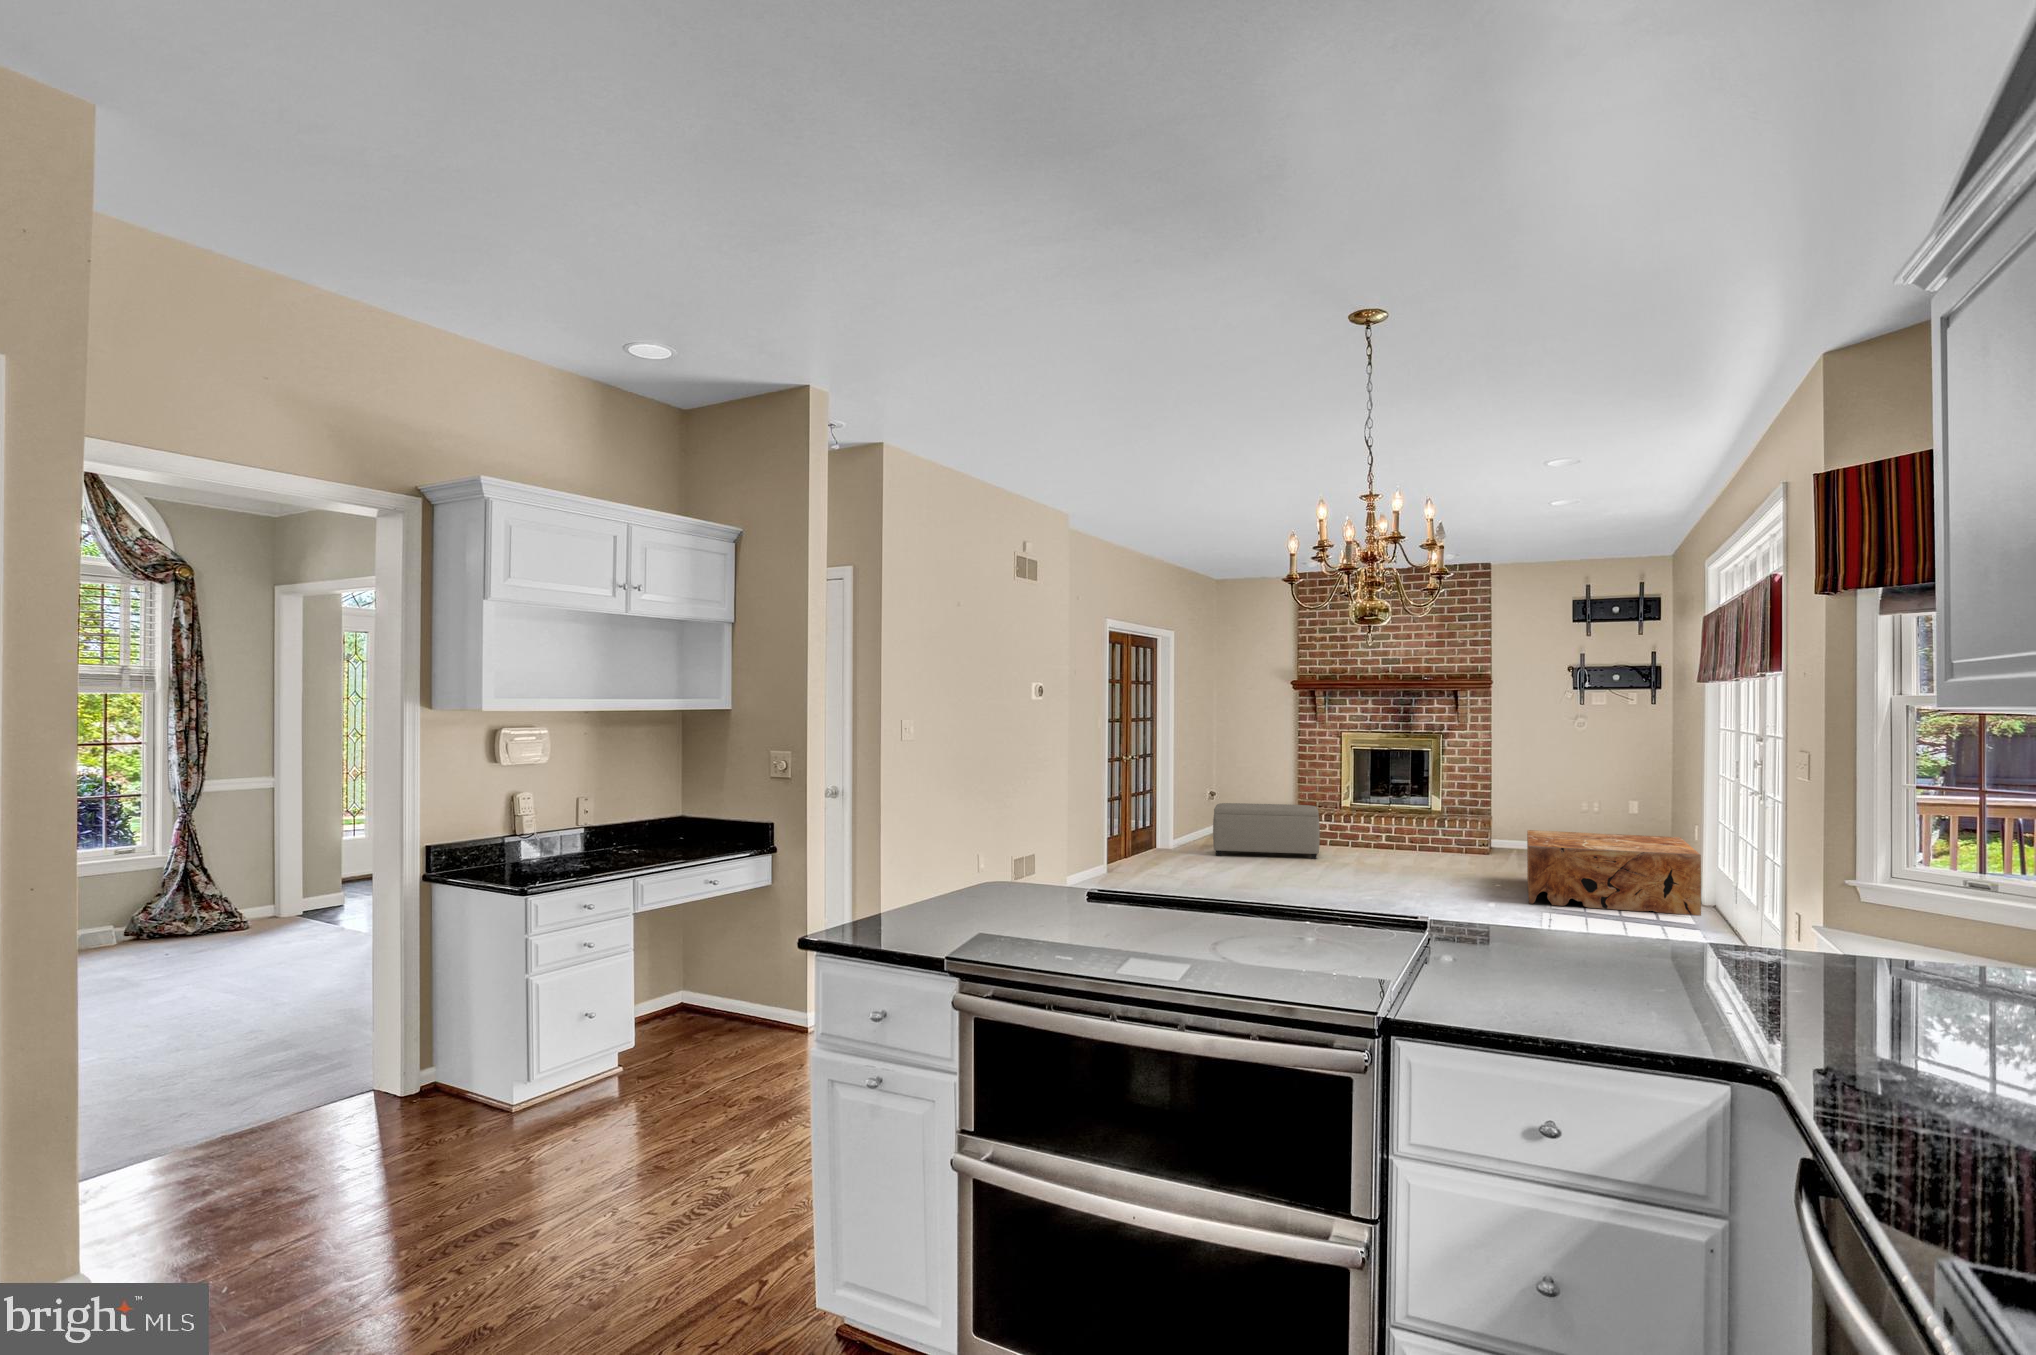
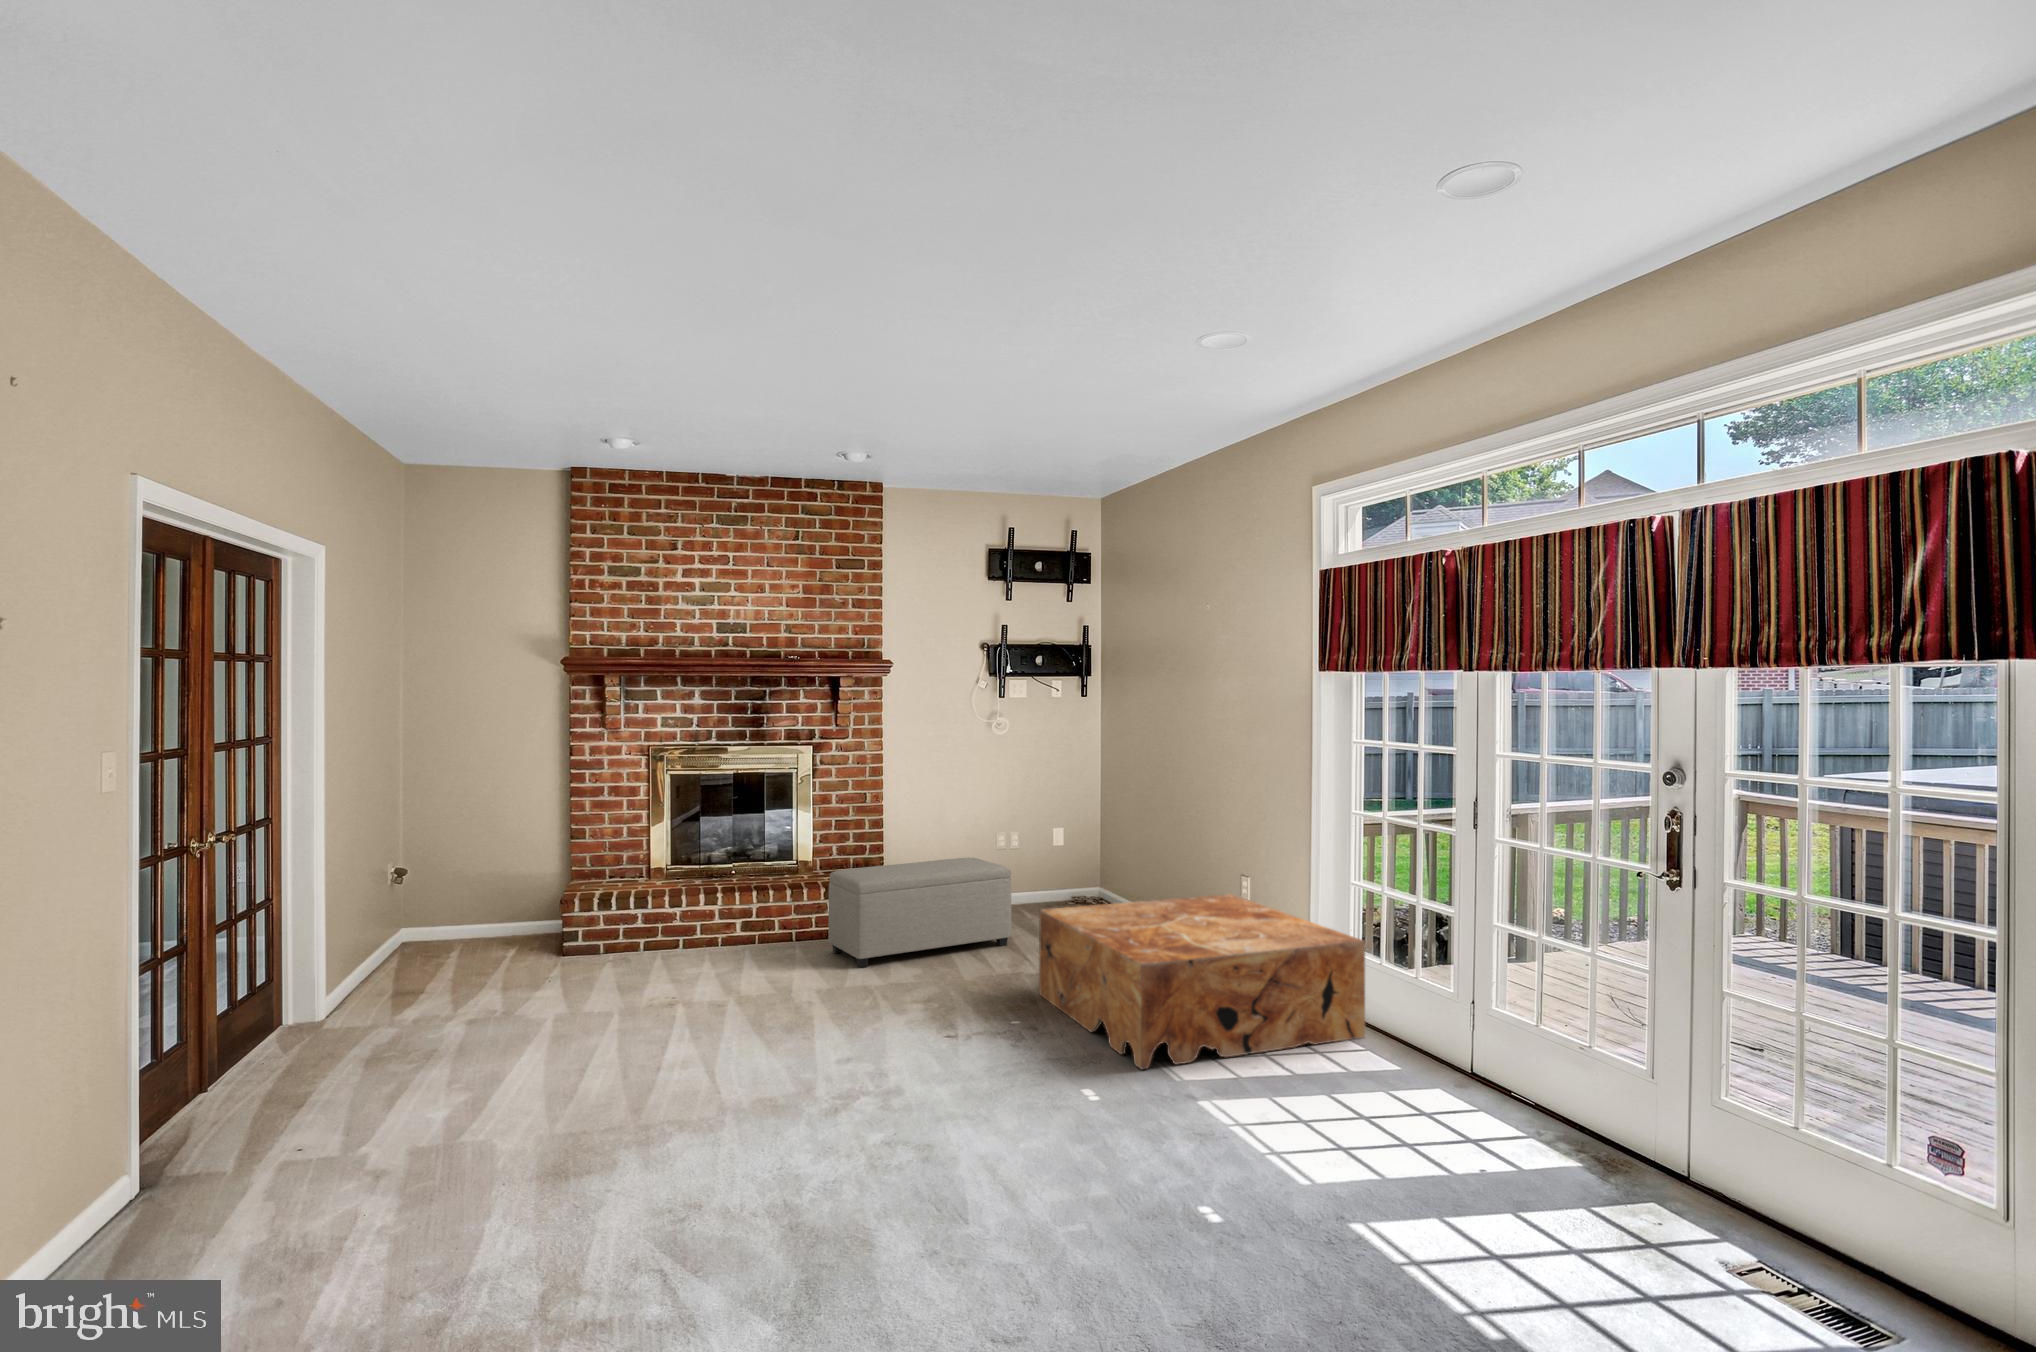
ottoman: present [1213,803,1320,859] -> present [828,858,1011,967]

